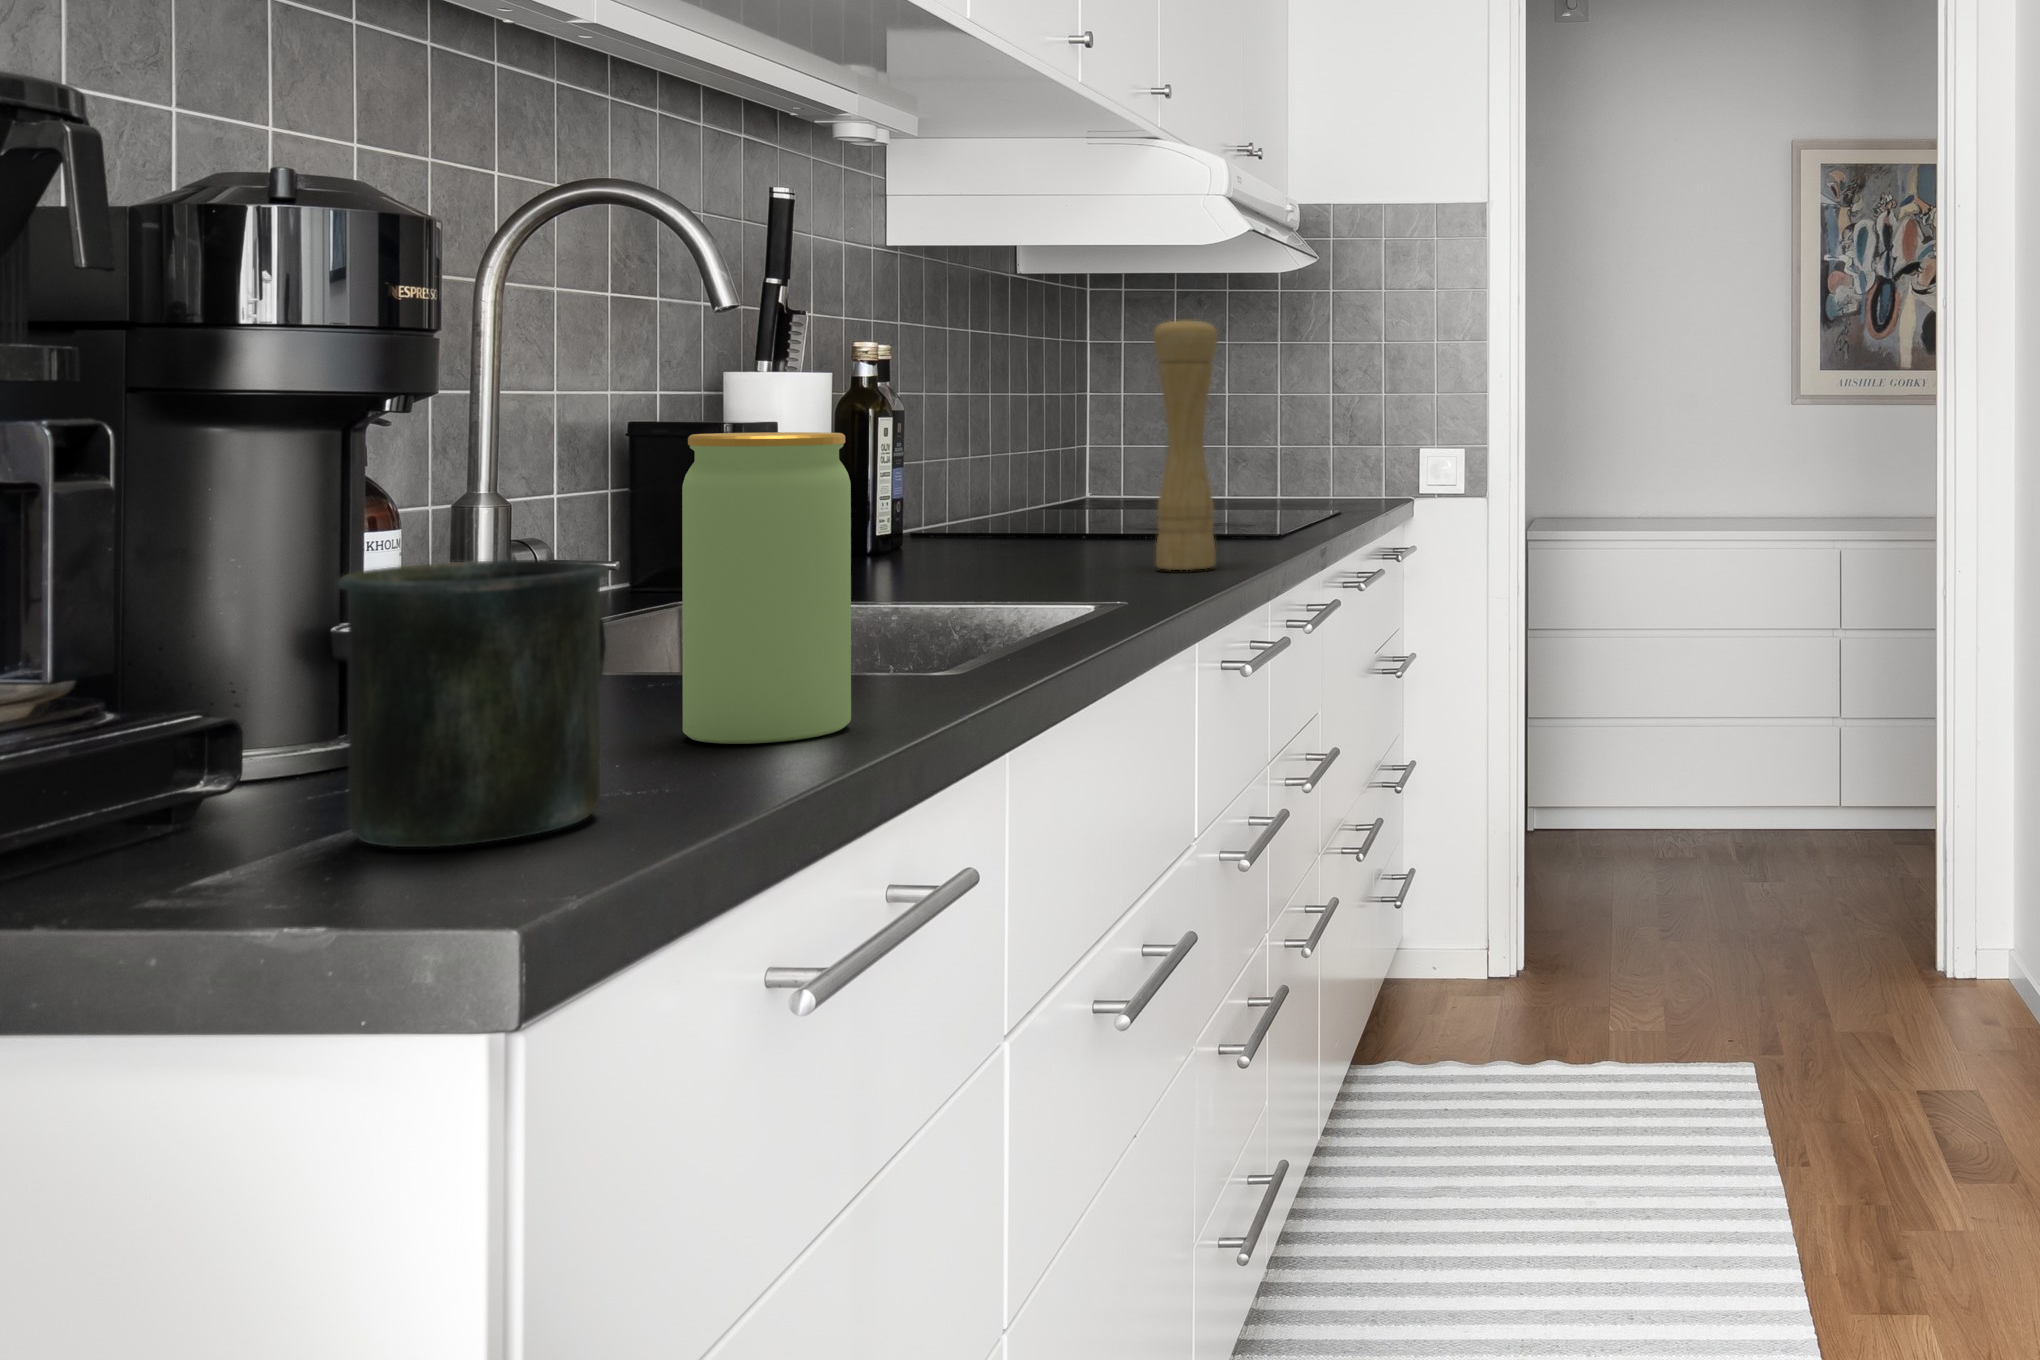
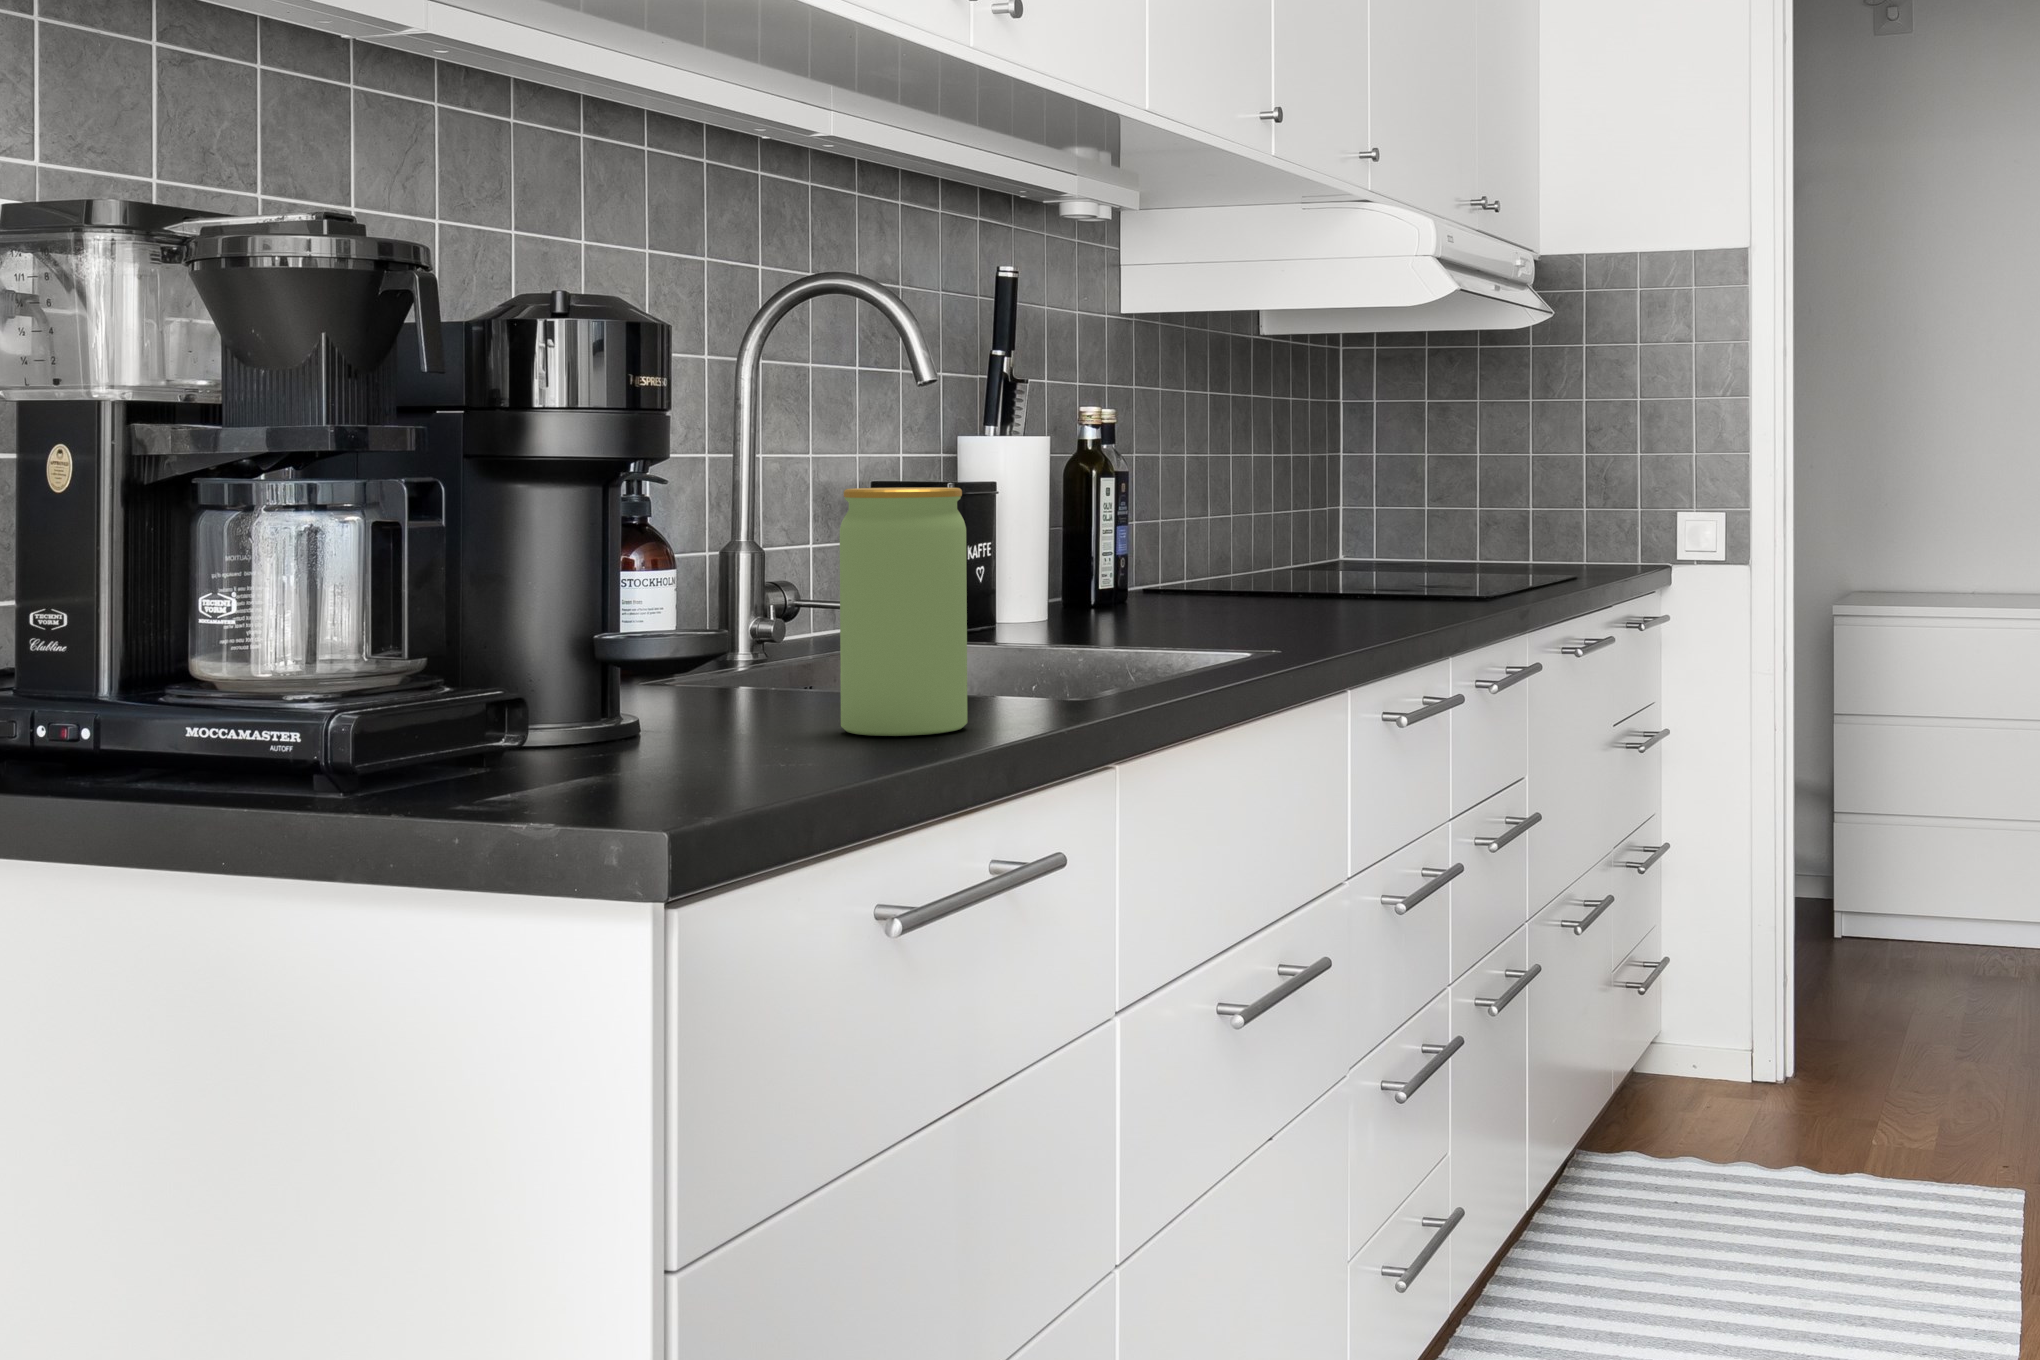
pepper mill: present [1153,317,1218,570] -> none [1332,381,1393,624]
mug: present [337,560,609,847] -> none [577,581,764,783]

